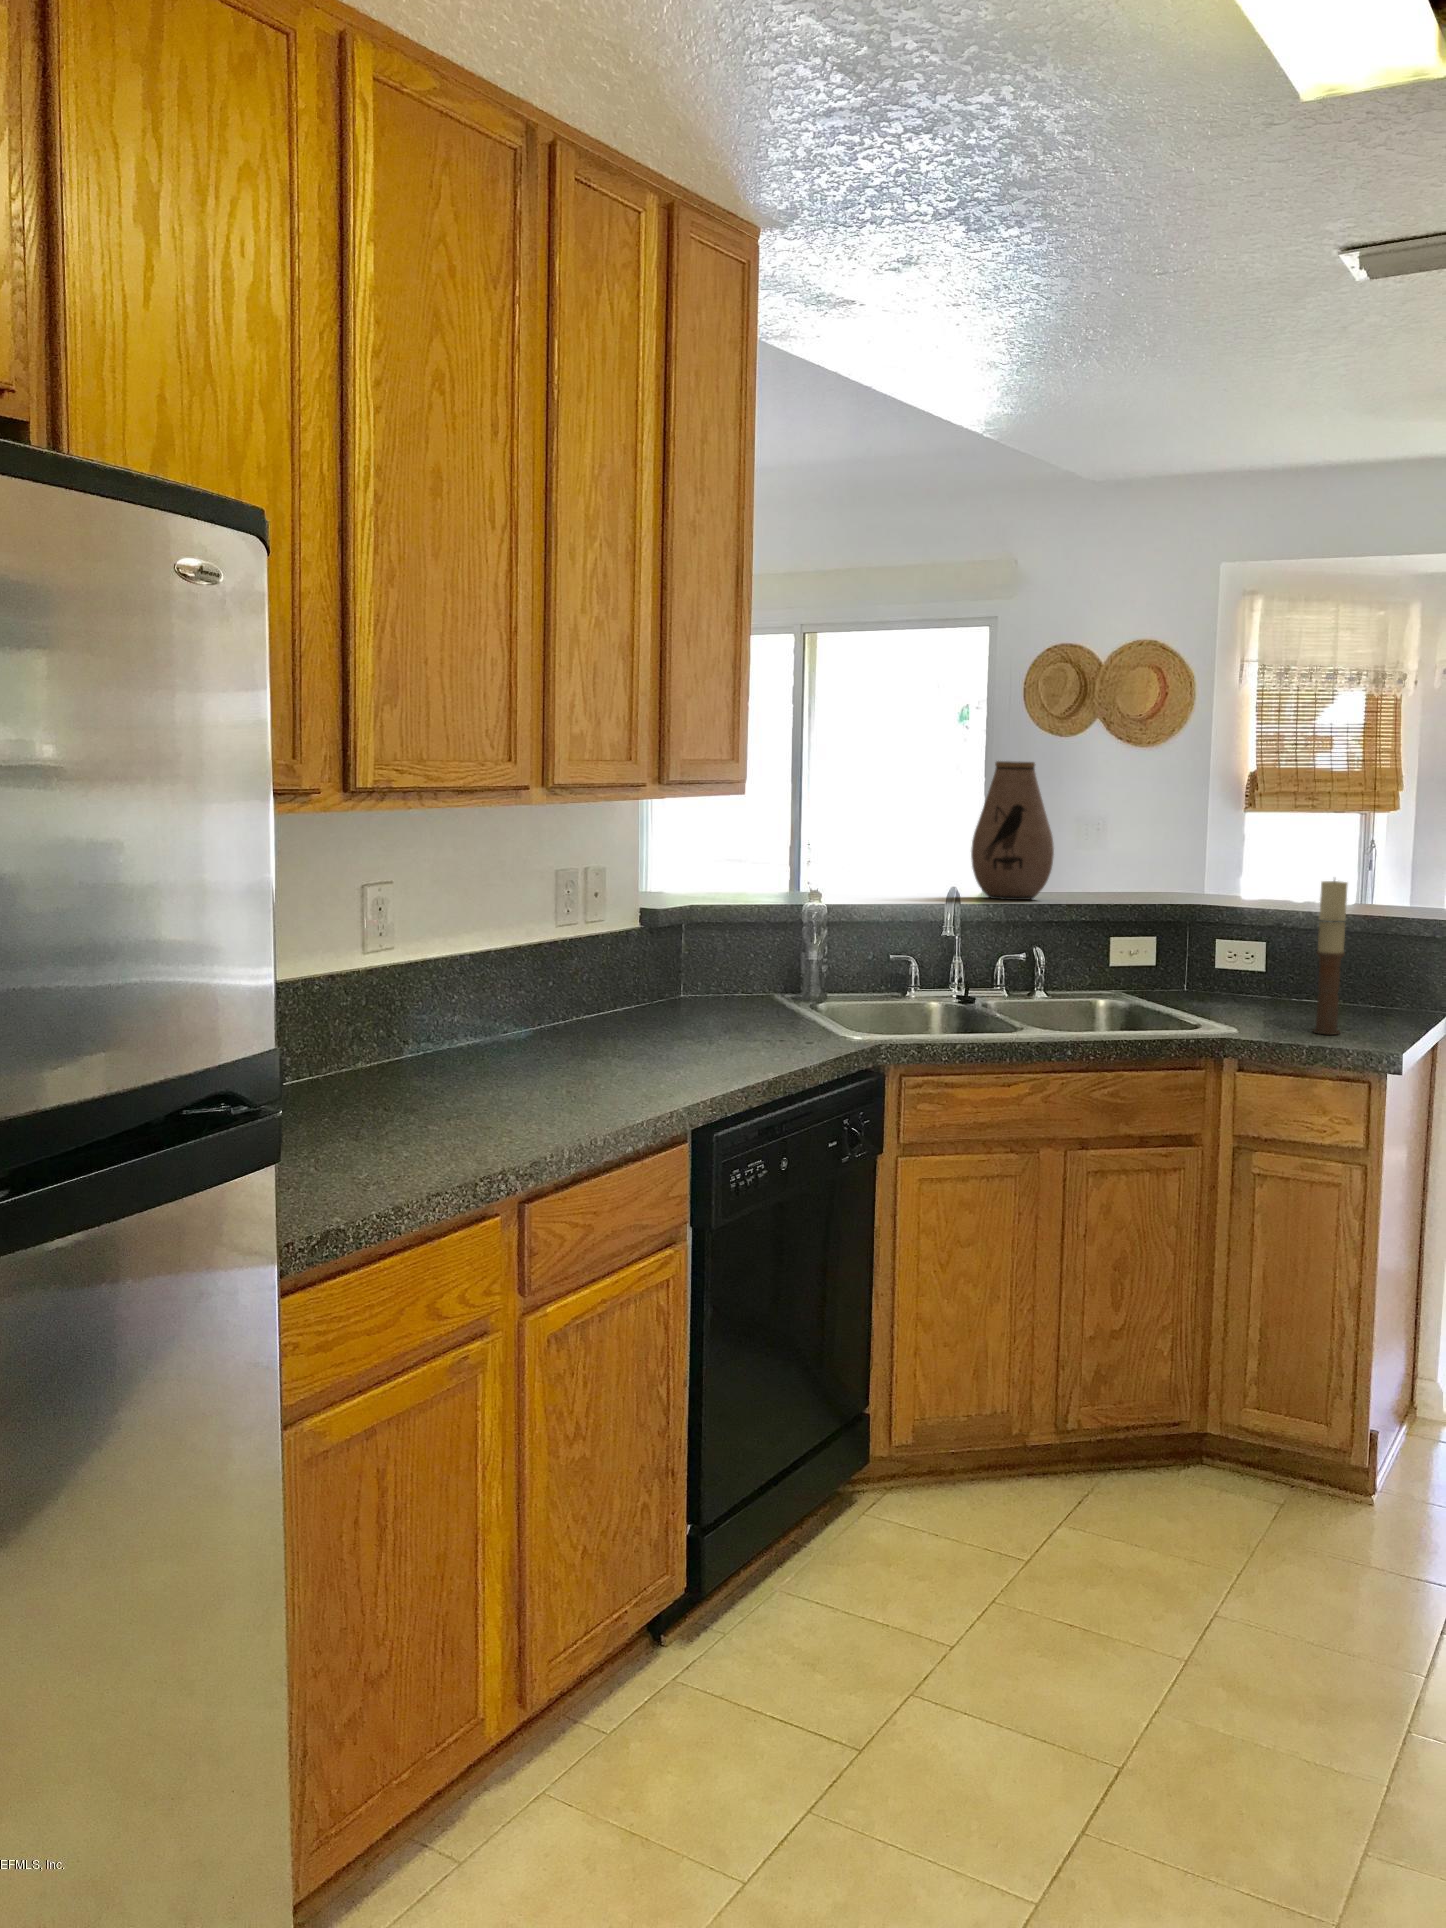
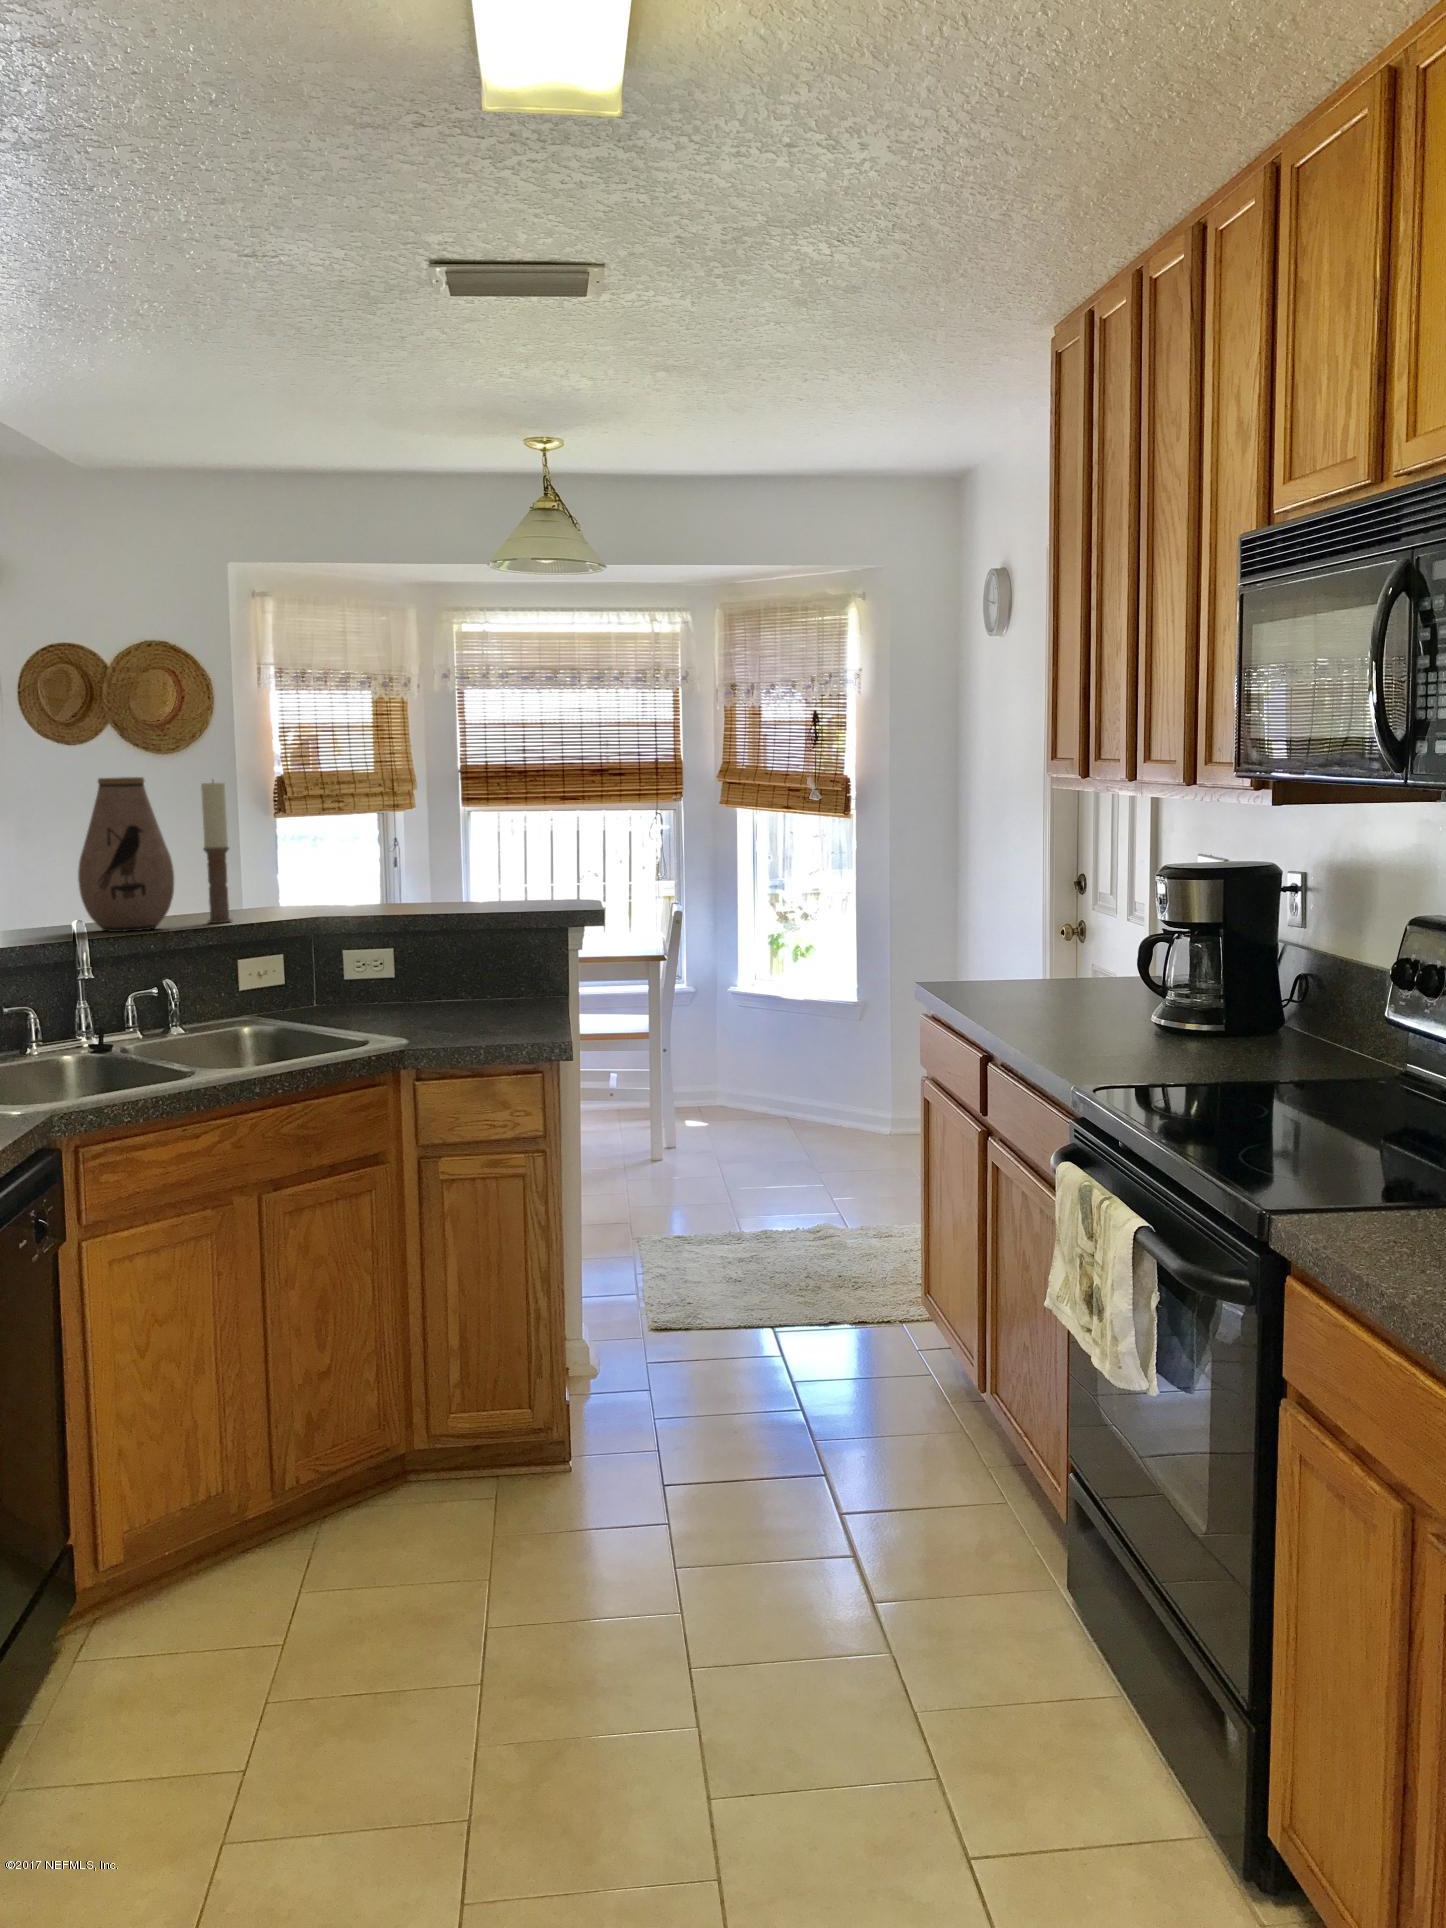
candle: present [1313,880,1347,1034] -> present [201,782,231,923]

